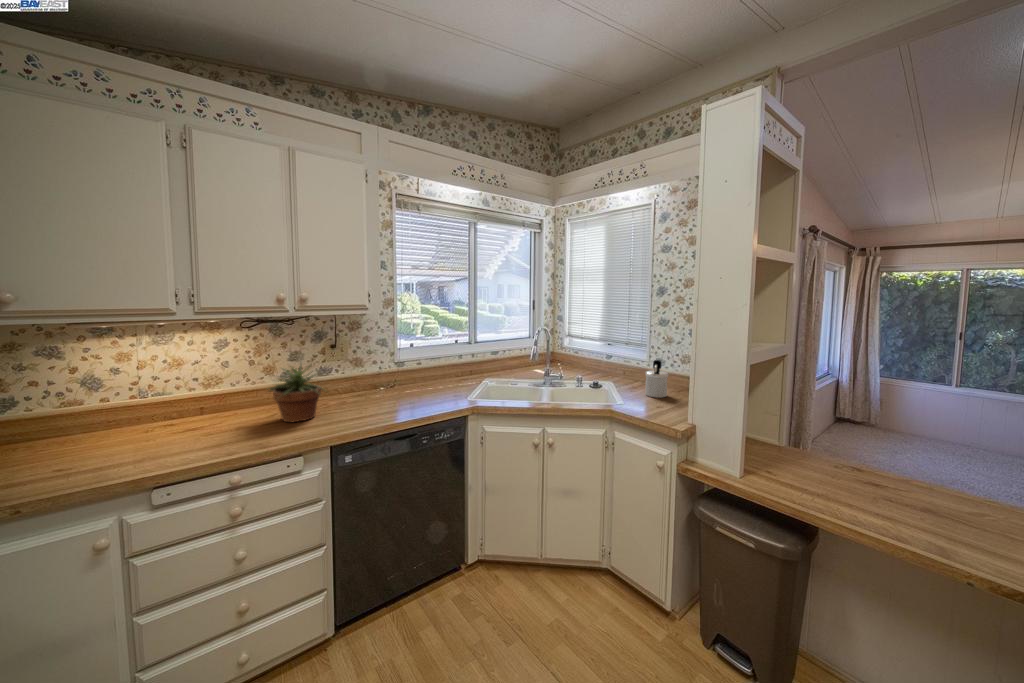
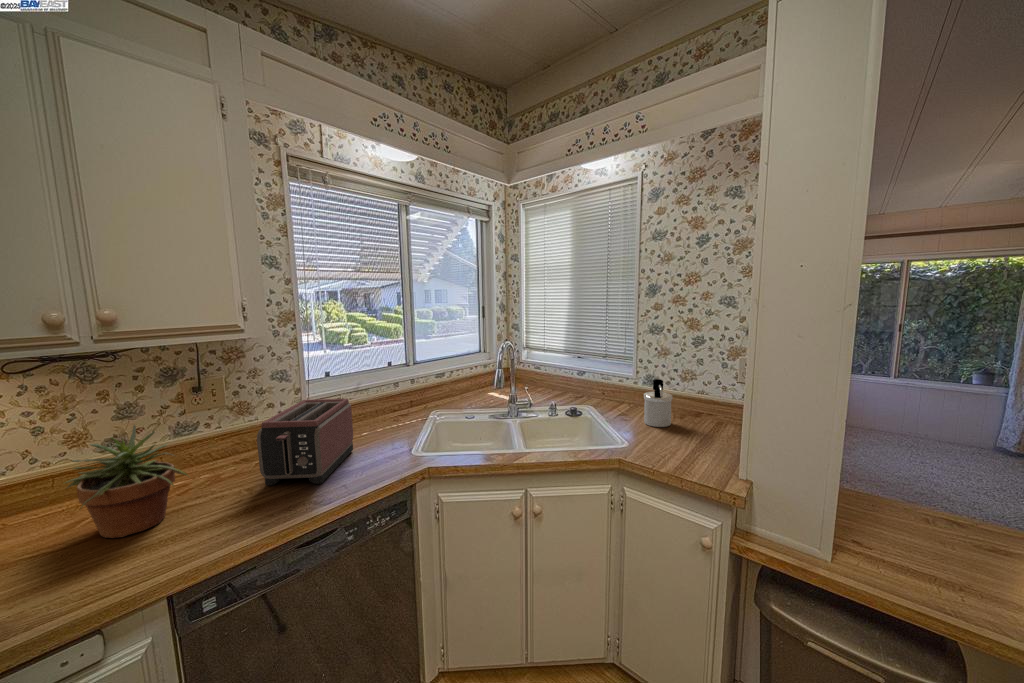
toaster: none [367,358,427,409] -> present [257,399,353,485]

